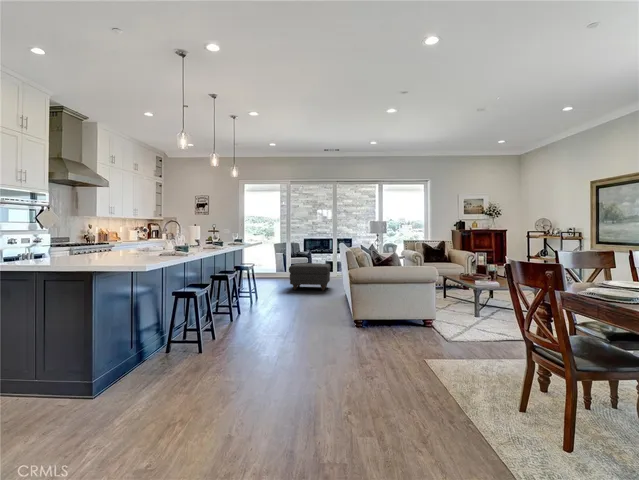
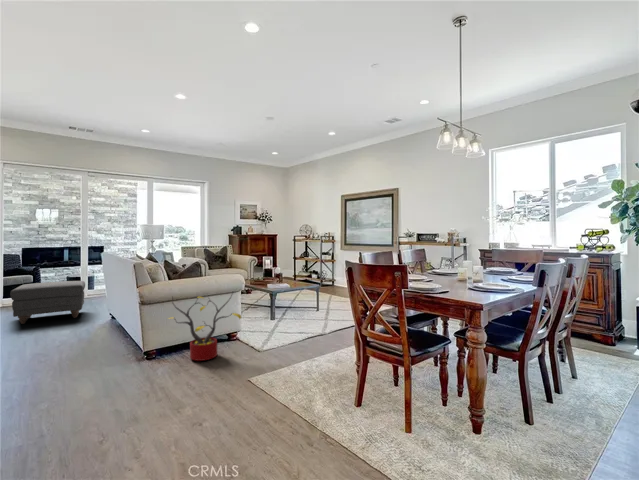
decorative plant: none [370,280,430,337] -> present [173,295,241,361]

